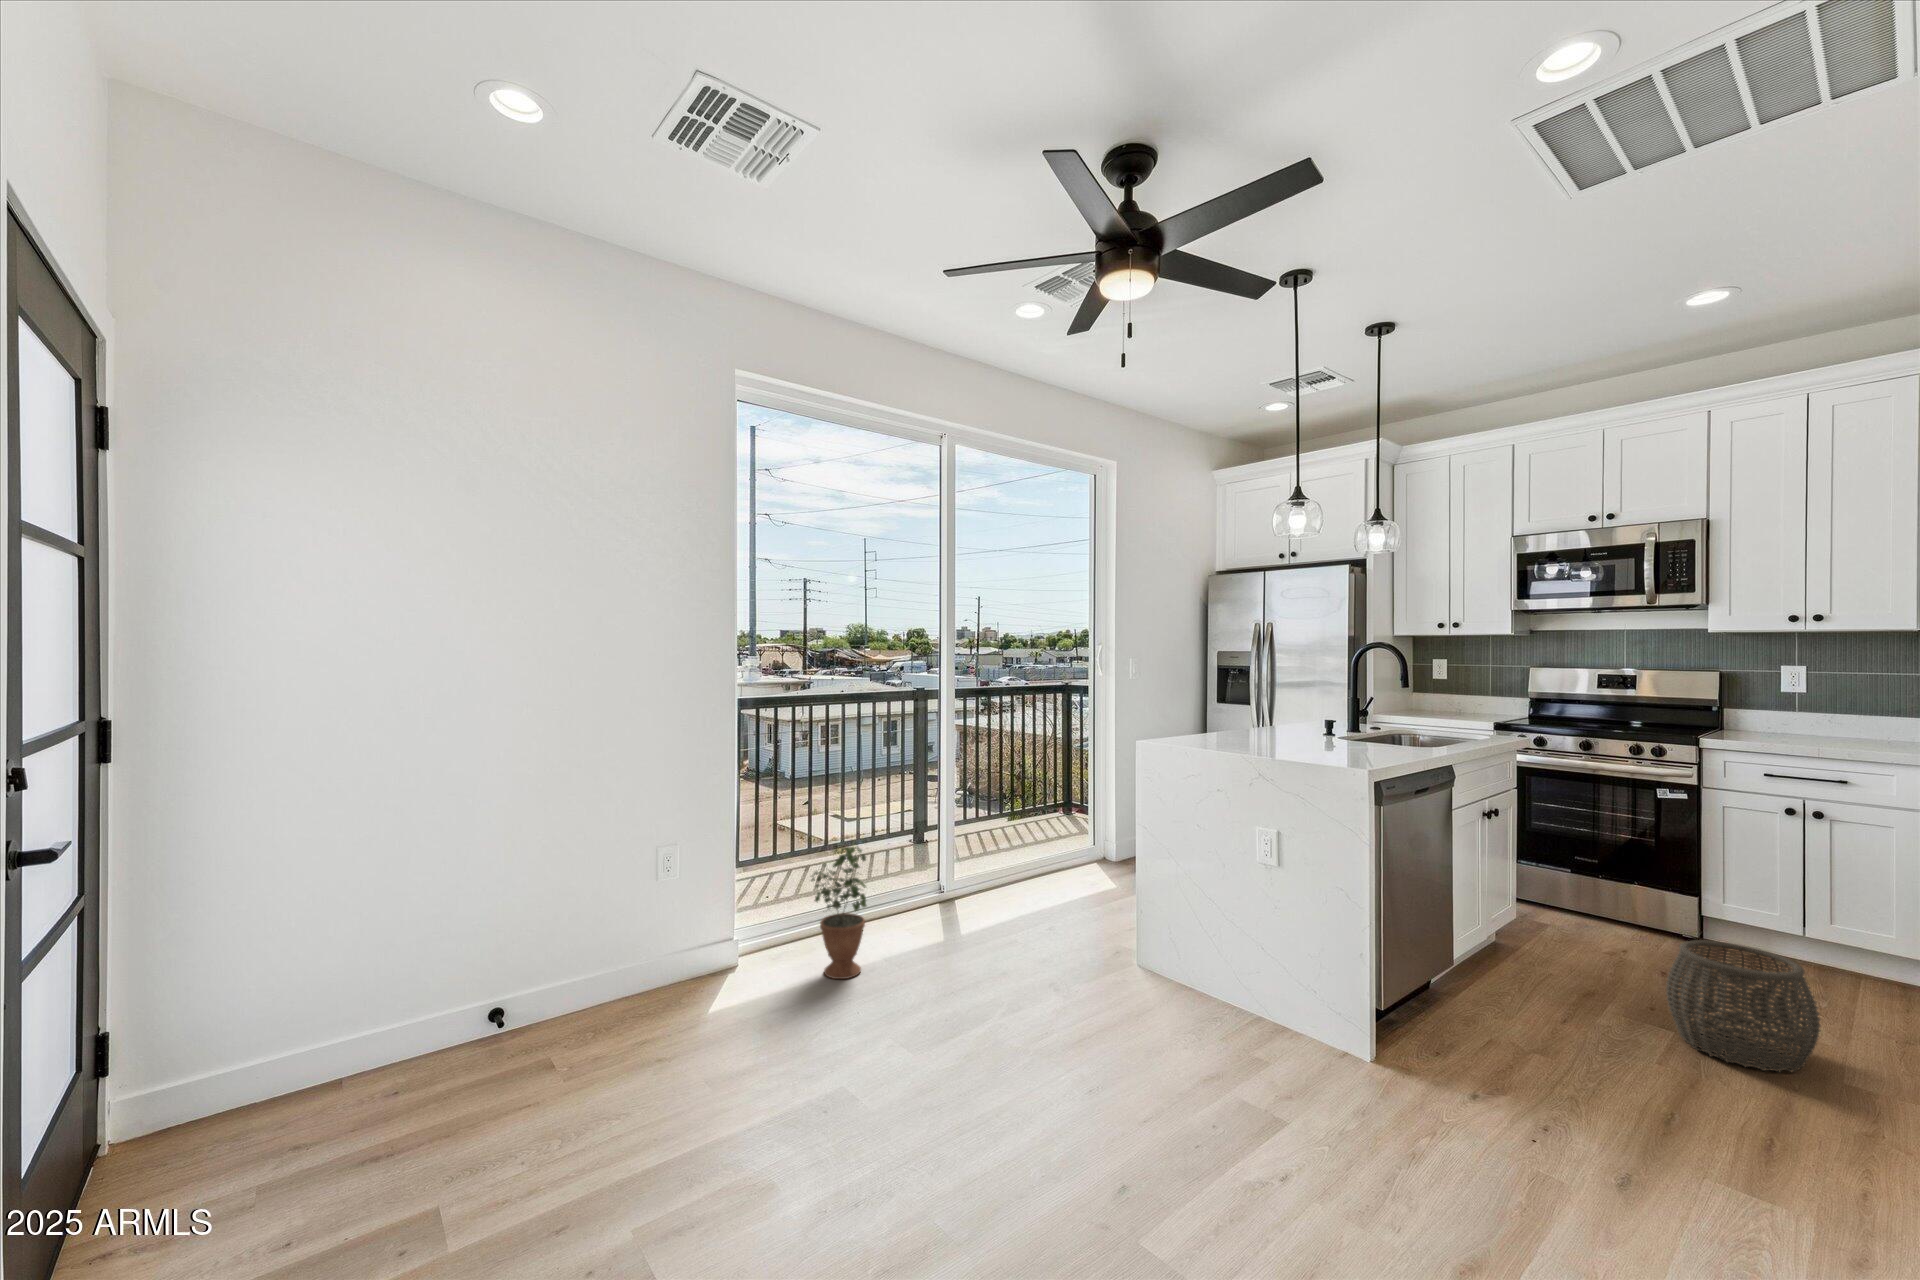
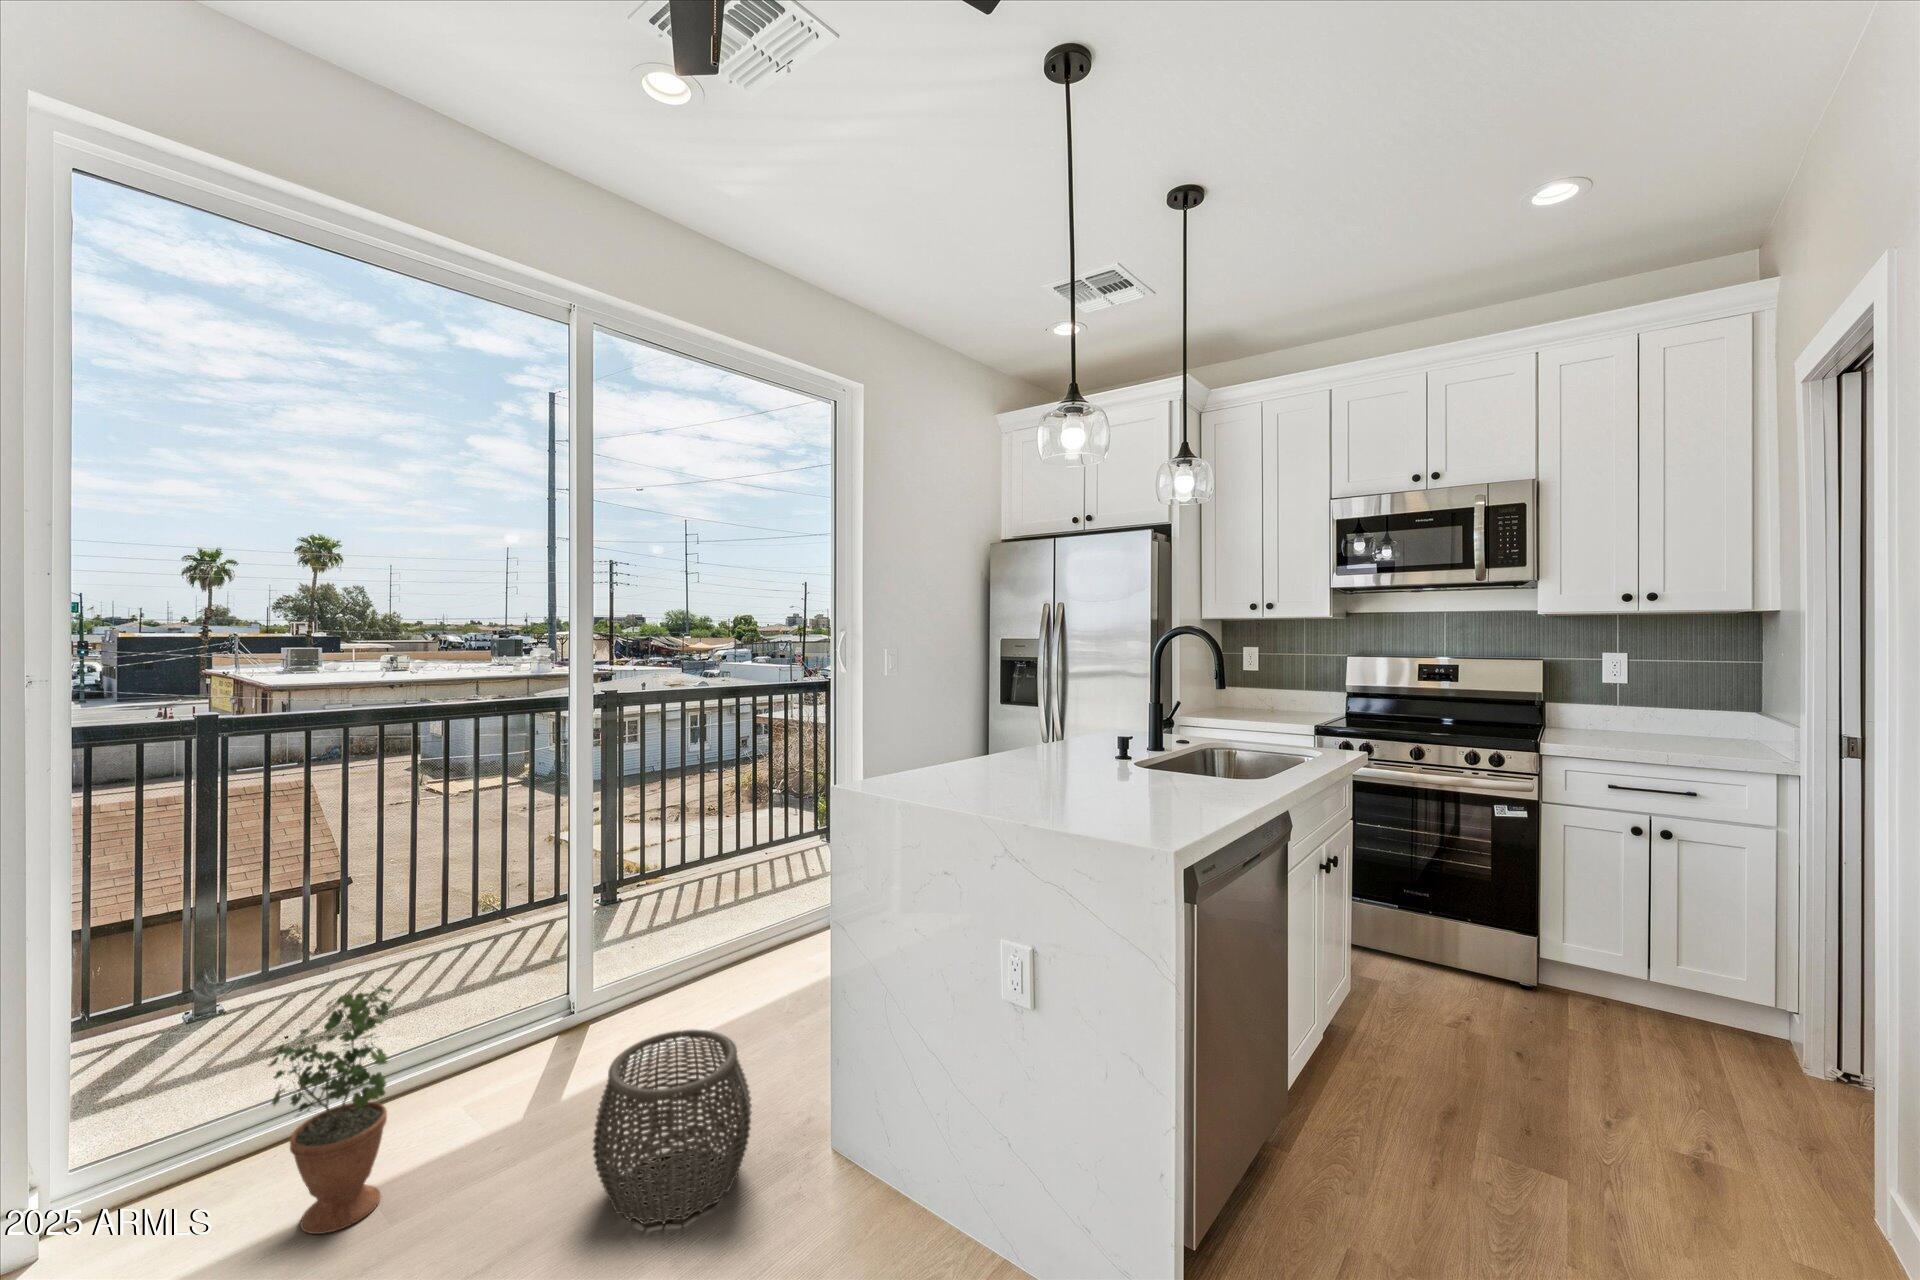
woven basket: present [1666,940,1820,1072] -> present [593,1029,752,1224]

